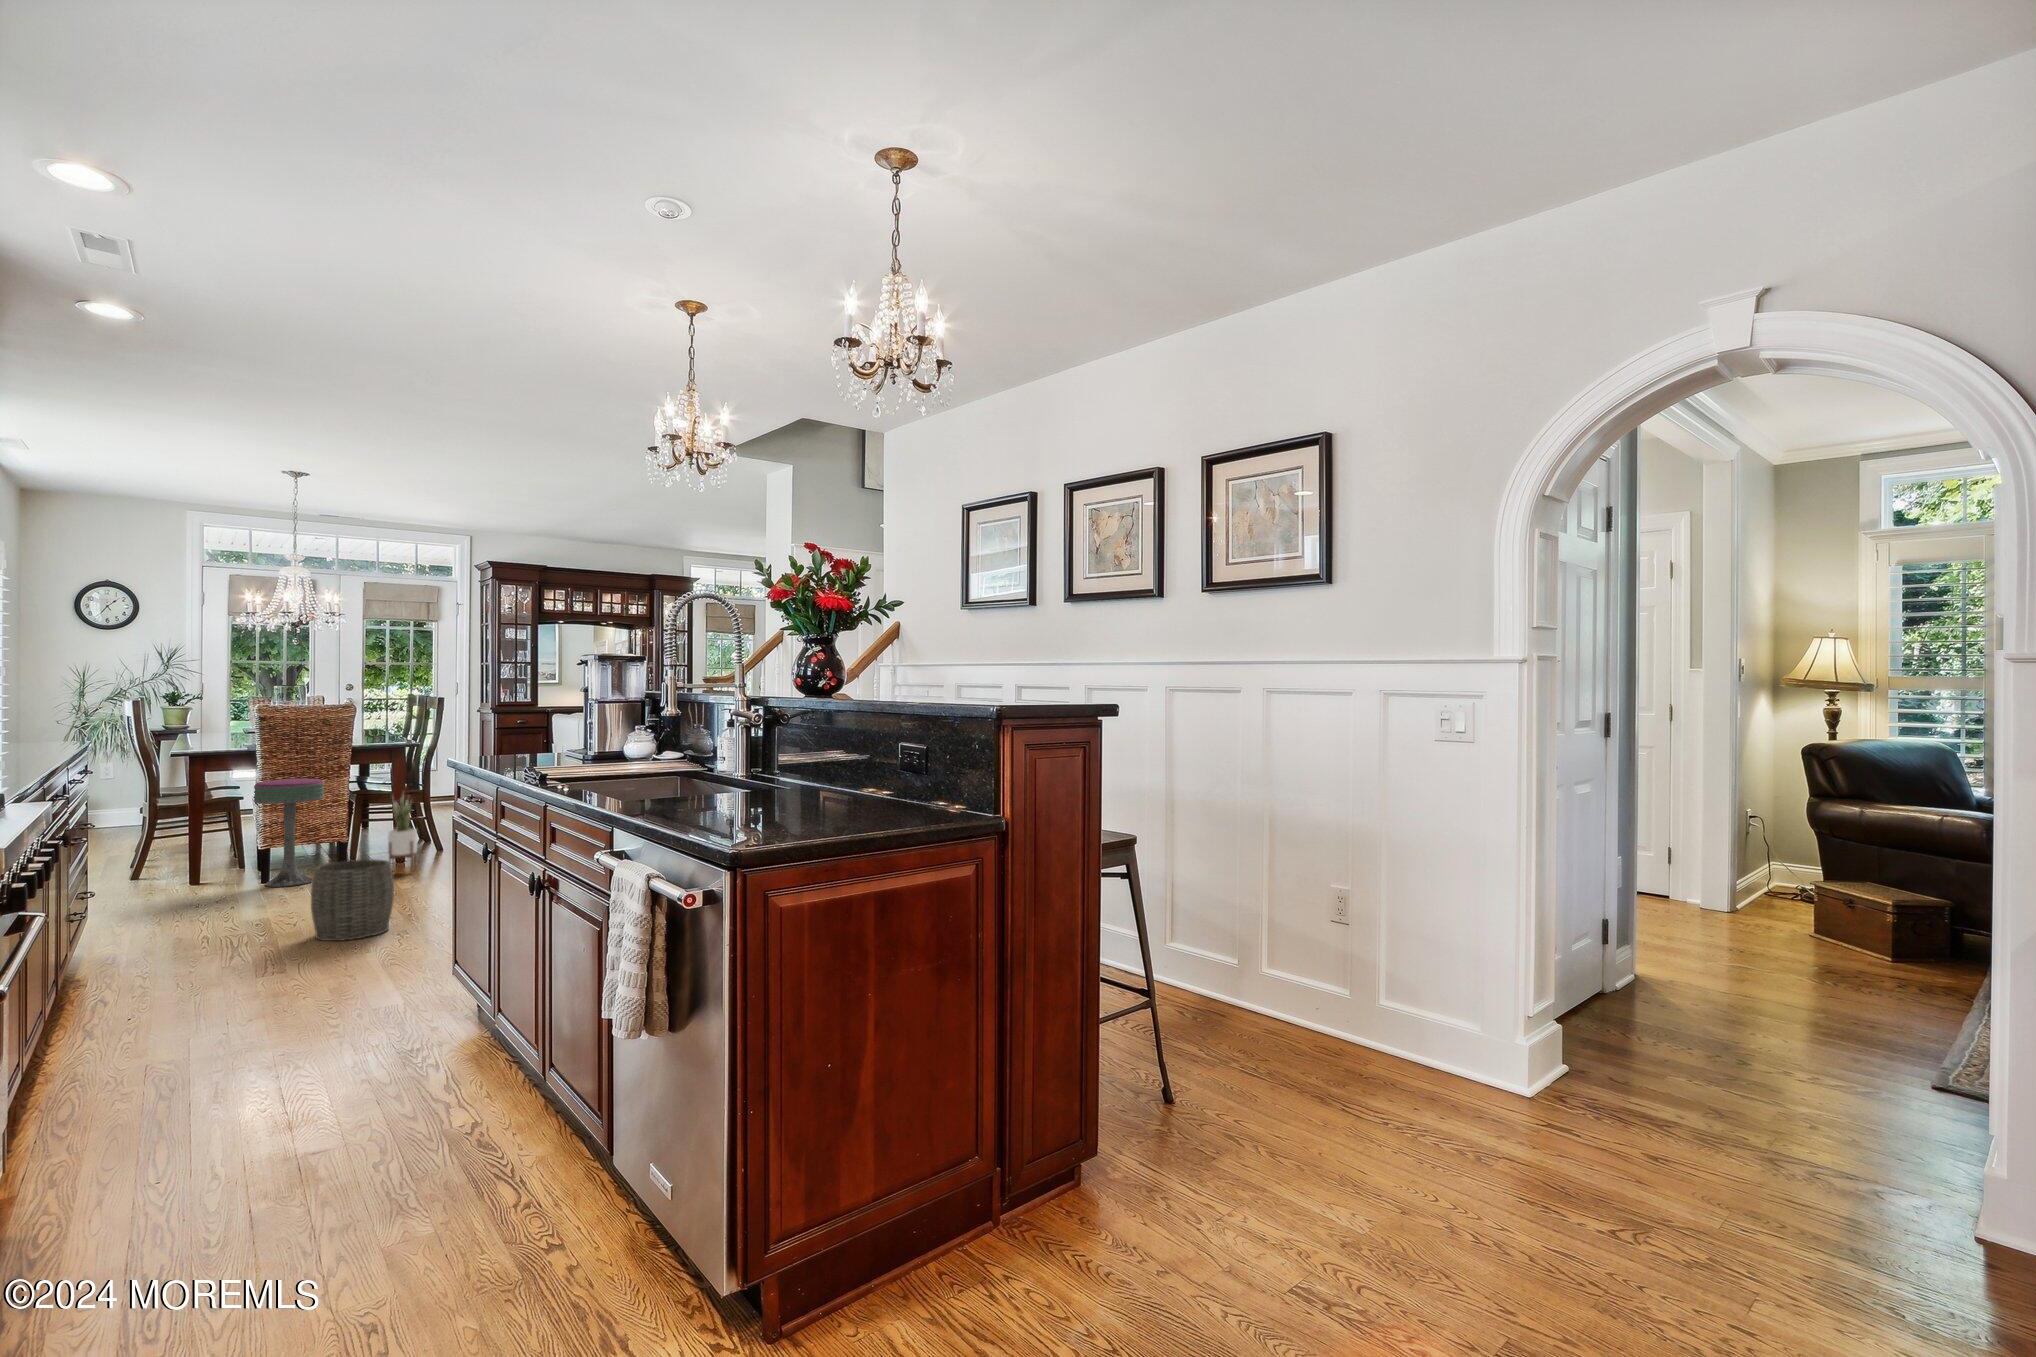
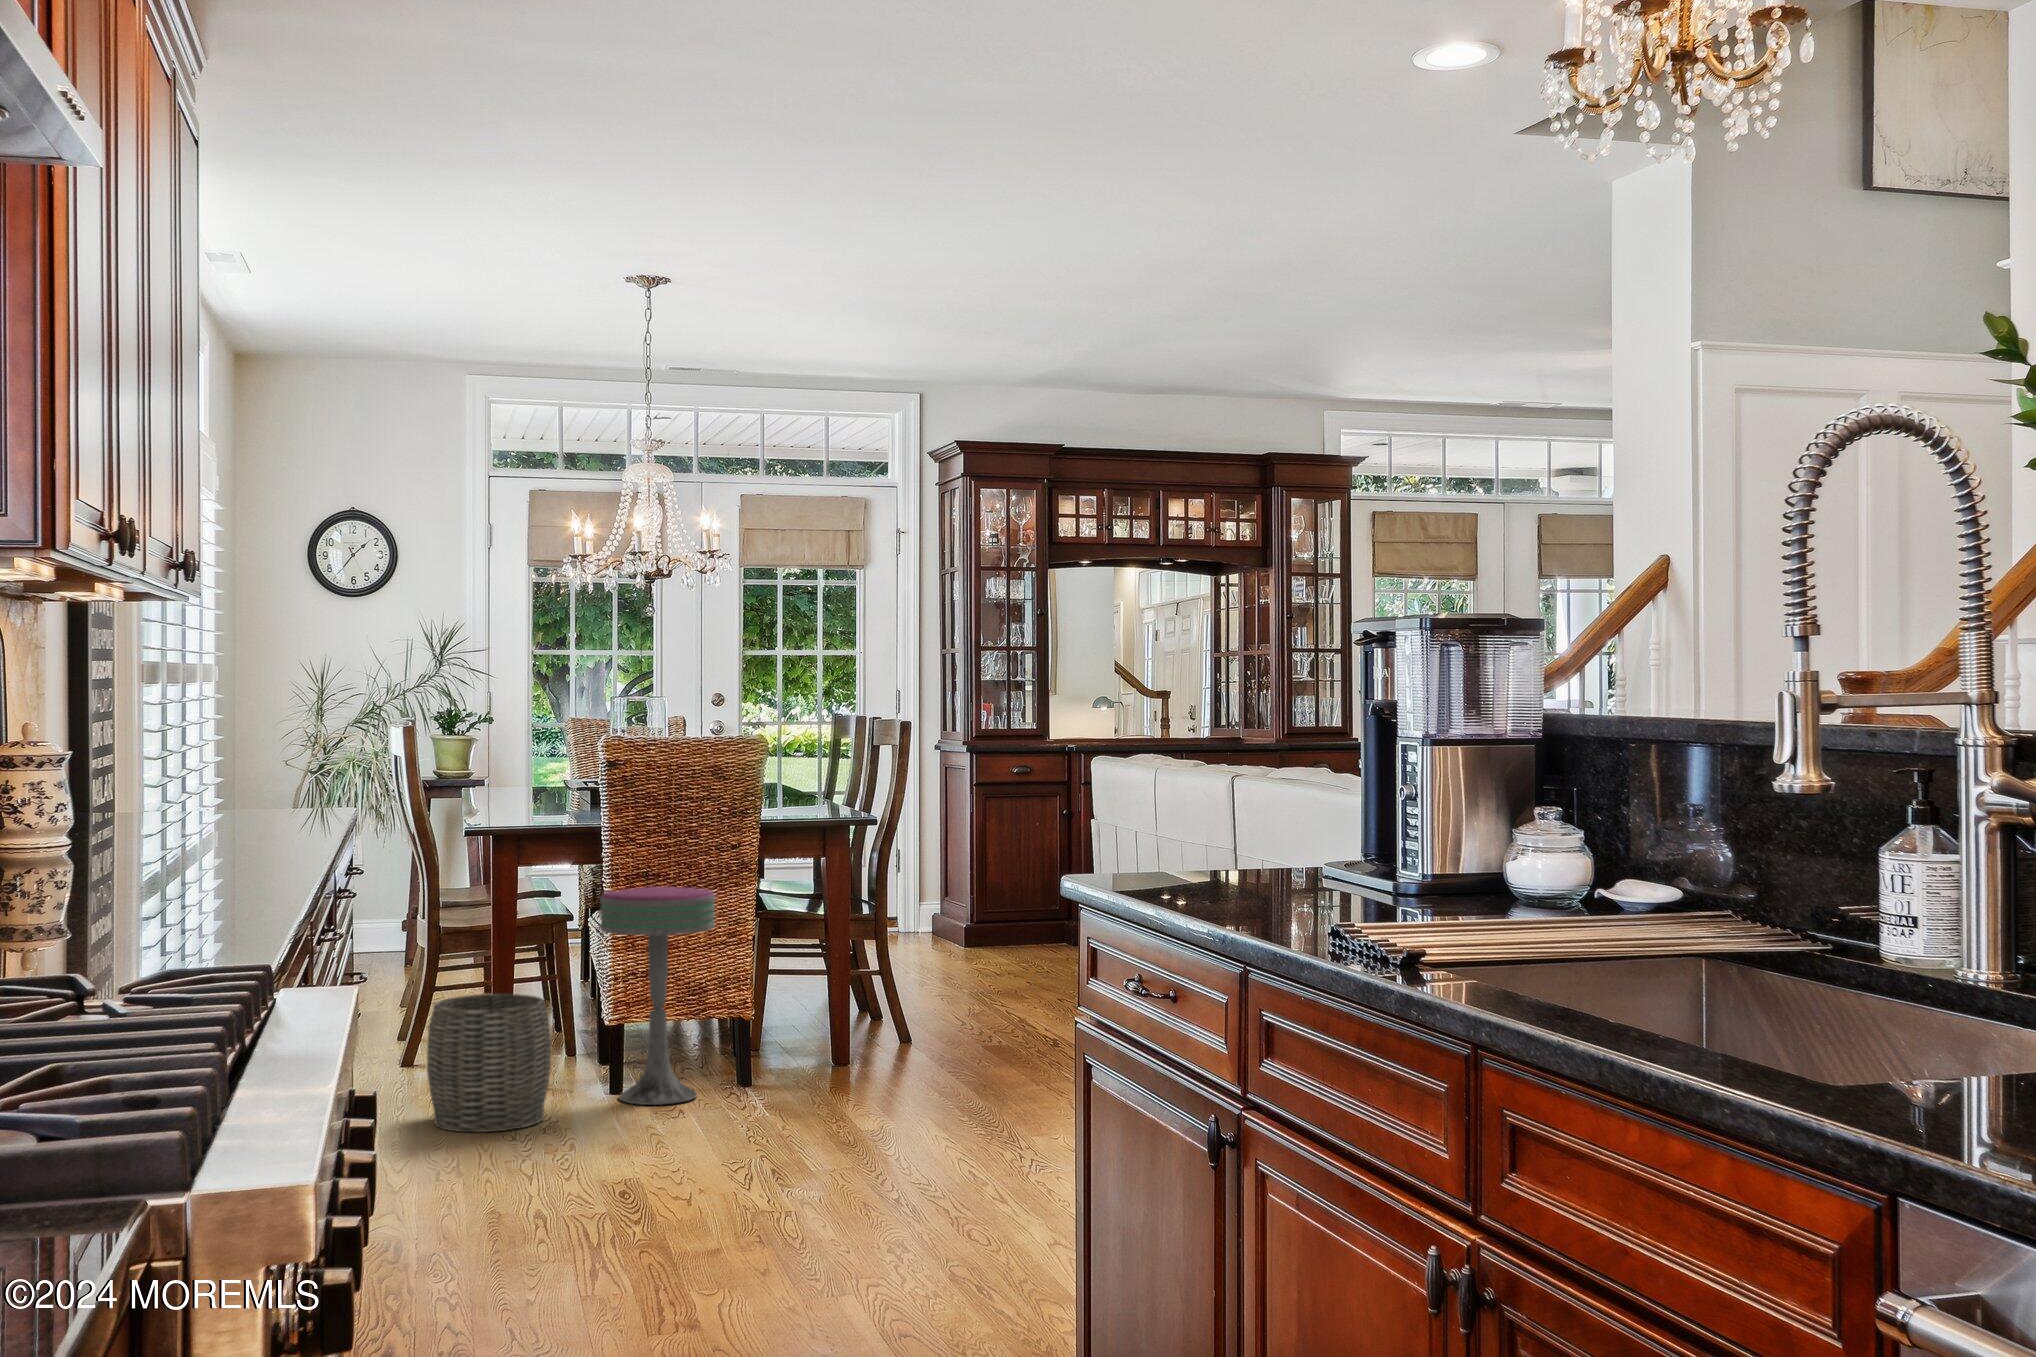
potted plant: present [388,796,417,872] -> none [826,918,876,1095]
woven basket: present [311,859,394,941] -> present [427,994,551,1132]

